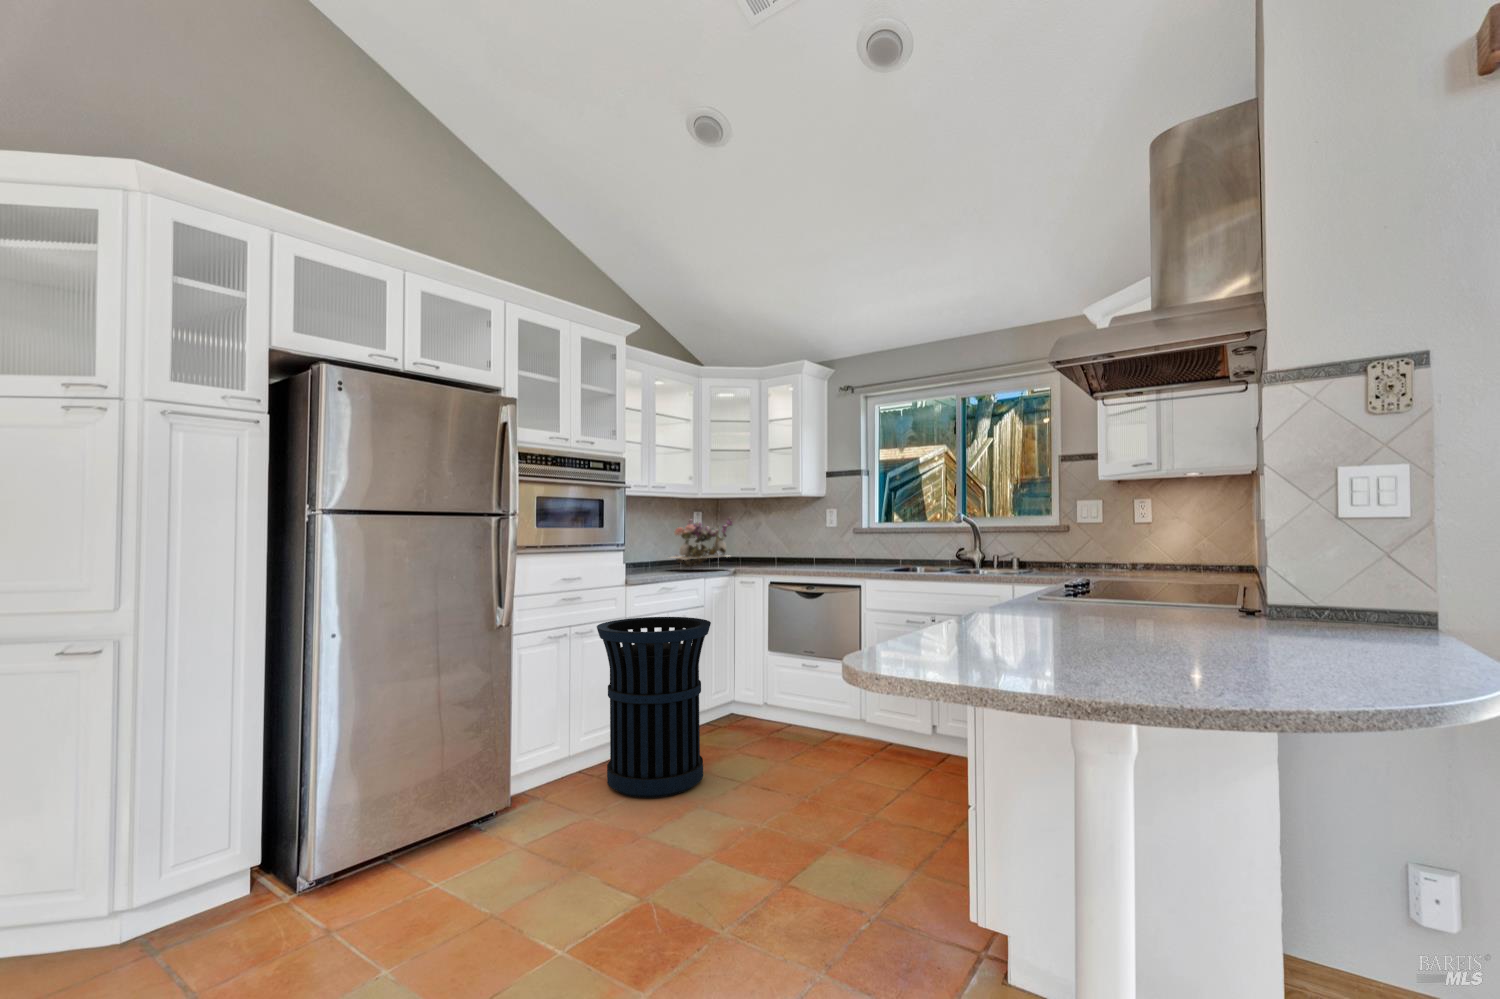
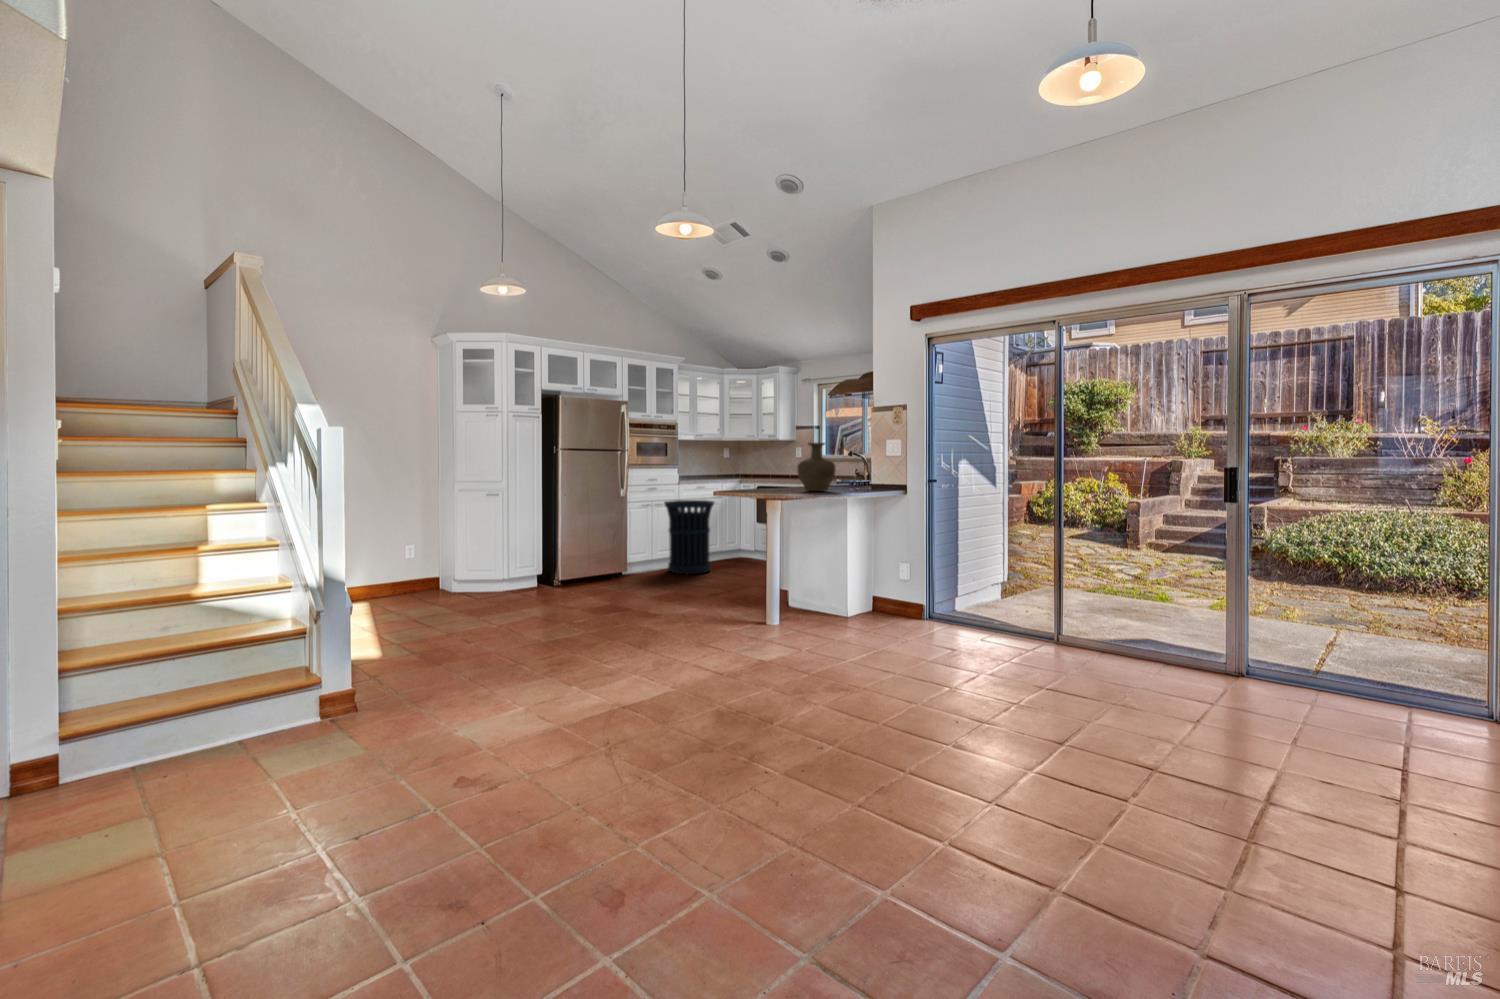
vase: none [1138,456,1306,640] -> present [797,443,835,491]
flower arrangement: present [668,517,732,568] -> none [703,452,737,479]

